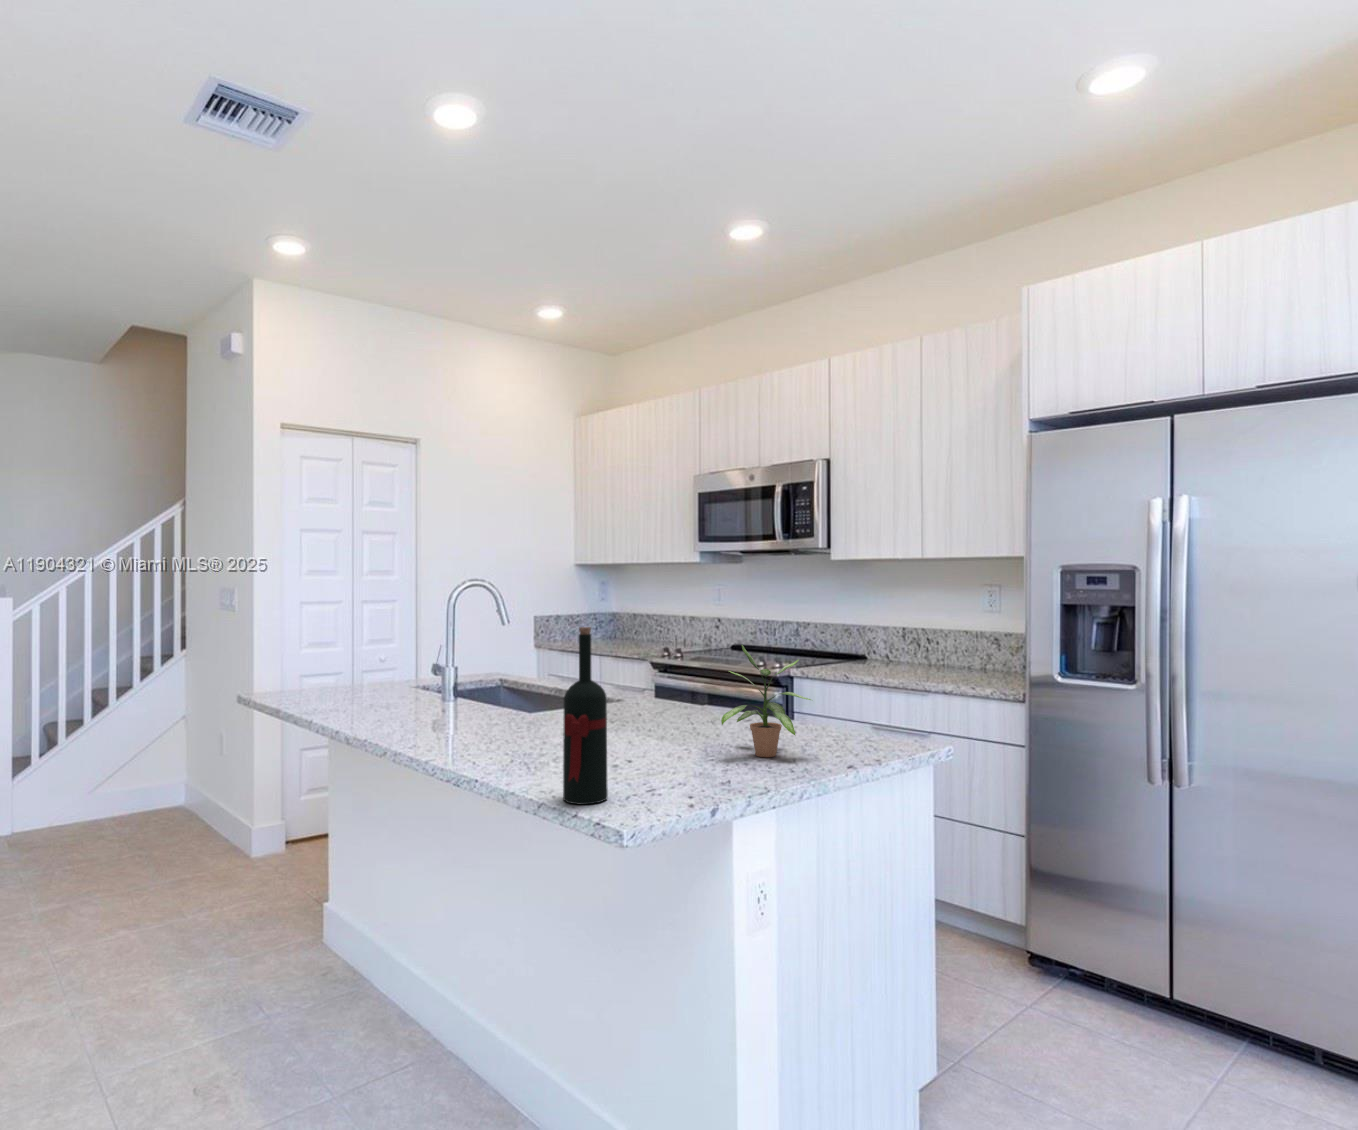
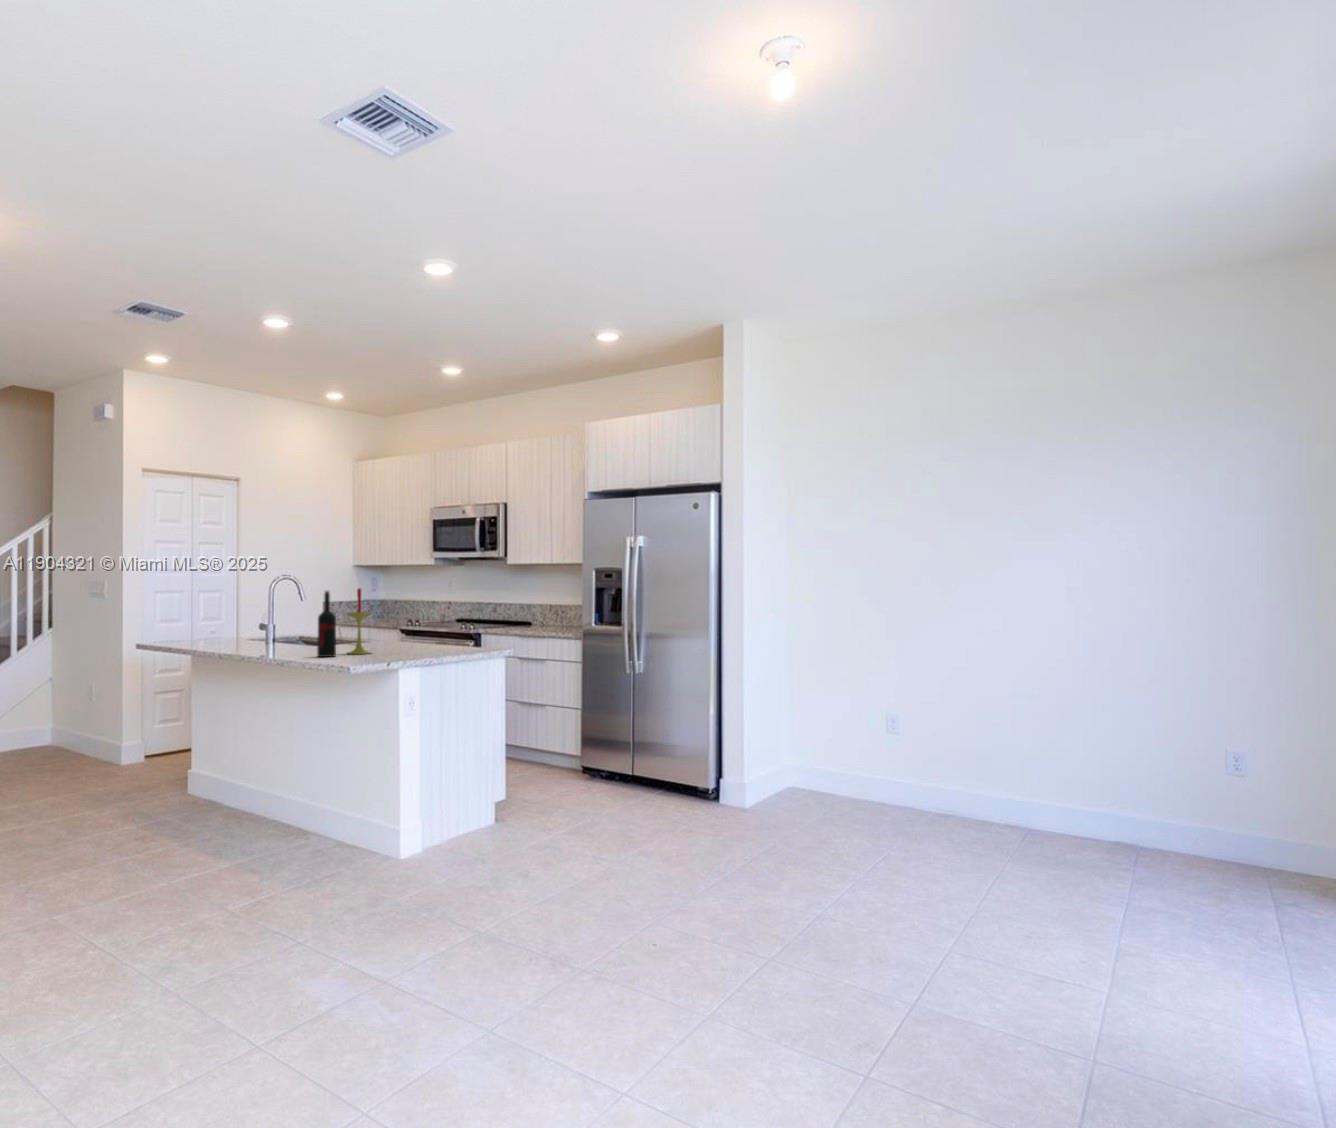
candle: none [607,613,685,785] -> present [340,588,372,654]
potted plant: present [721,645,811,757] -> none [394,601,436,650]

